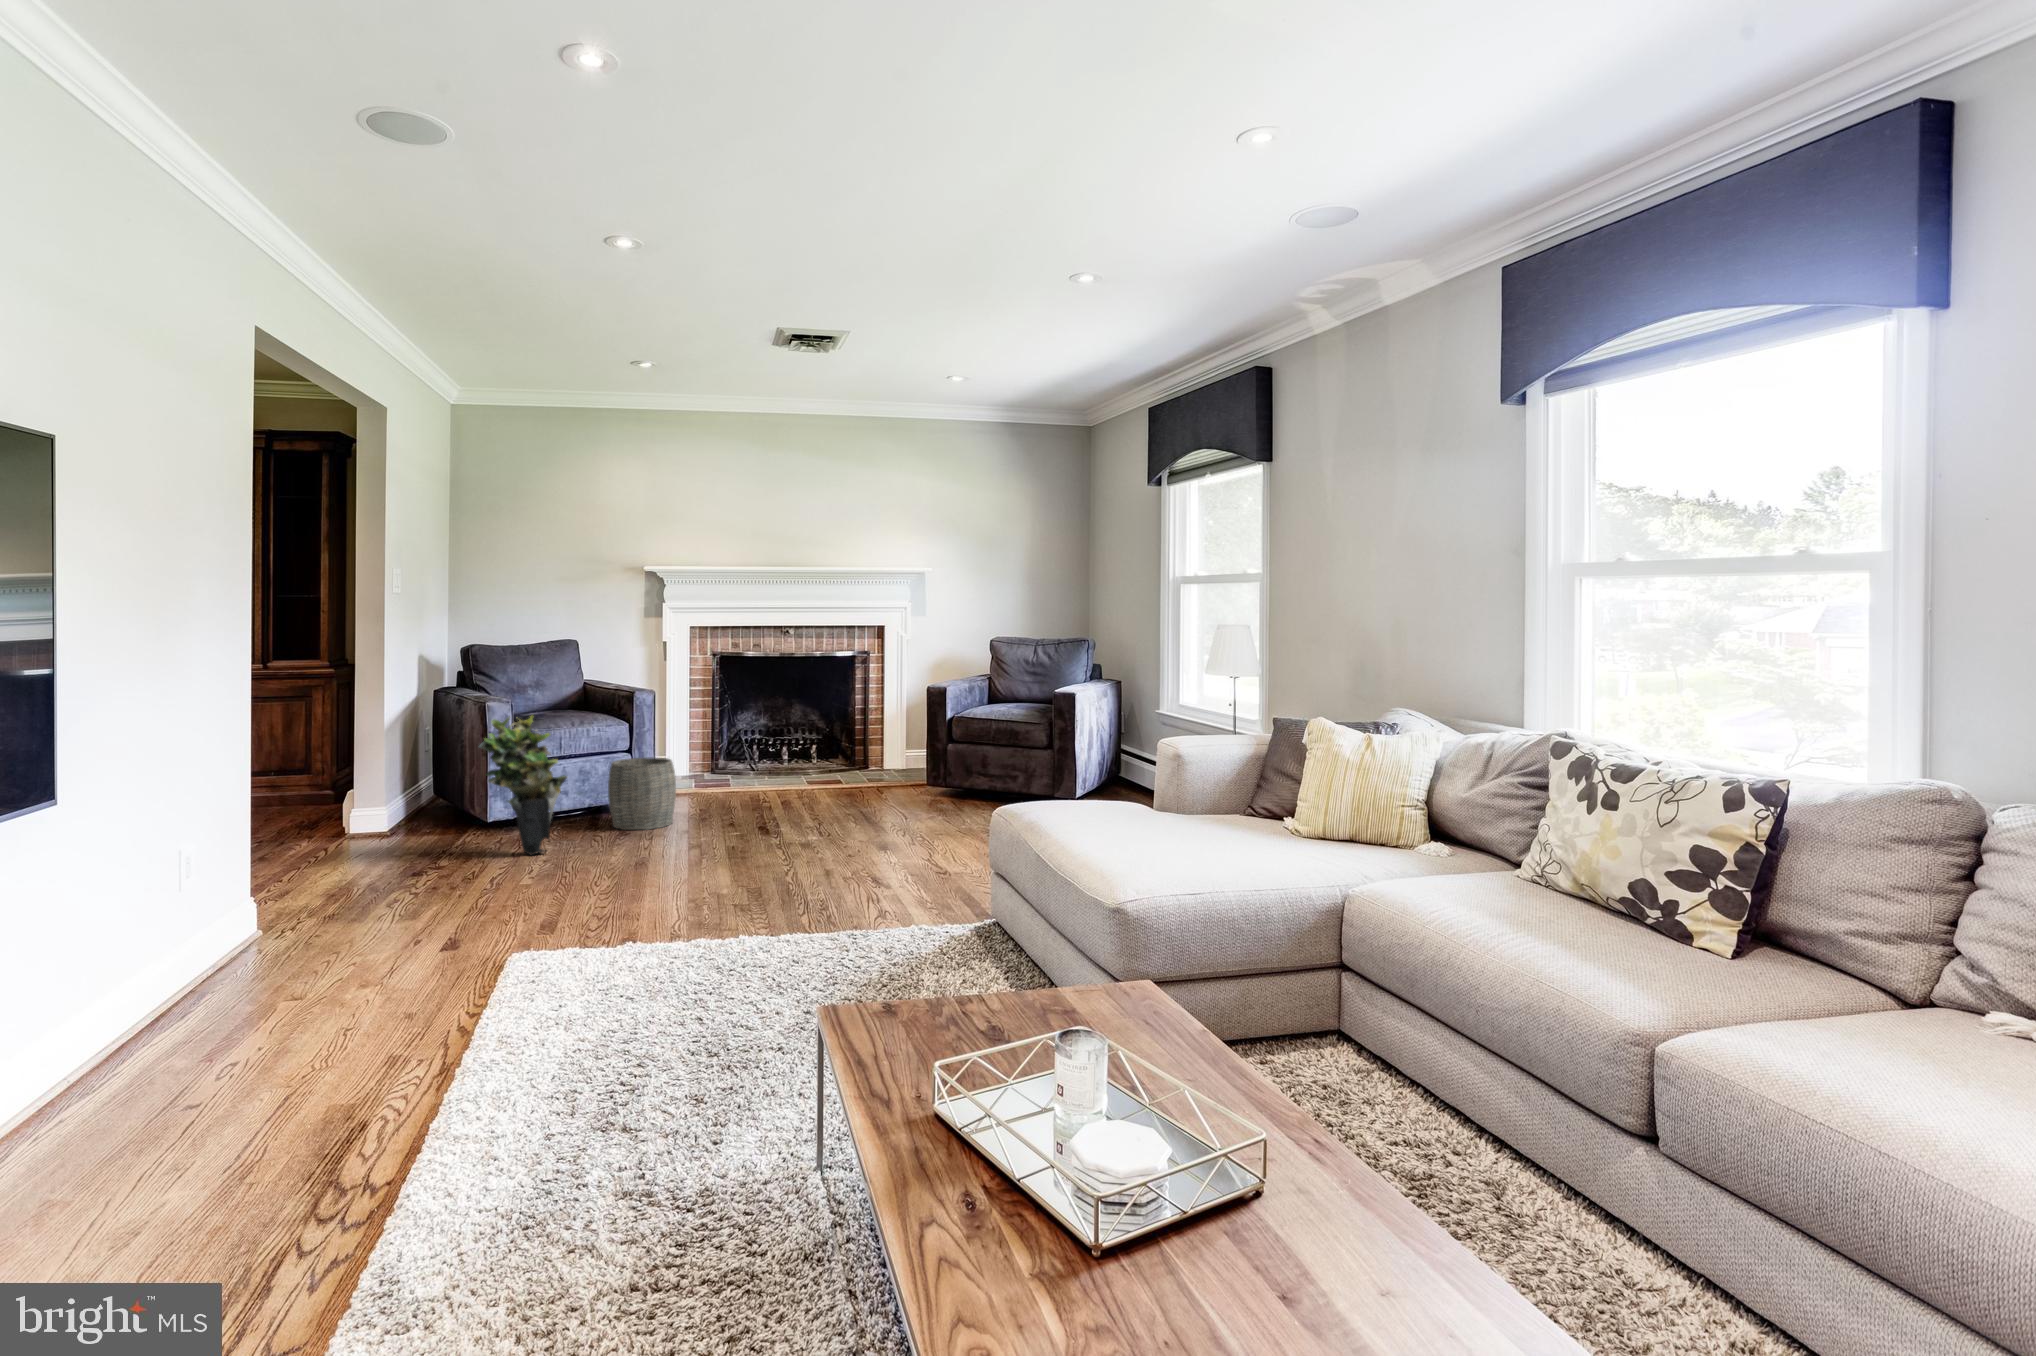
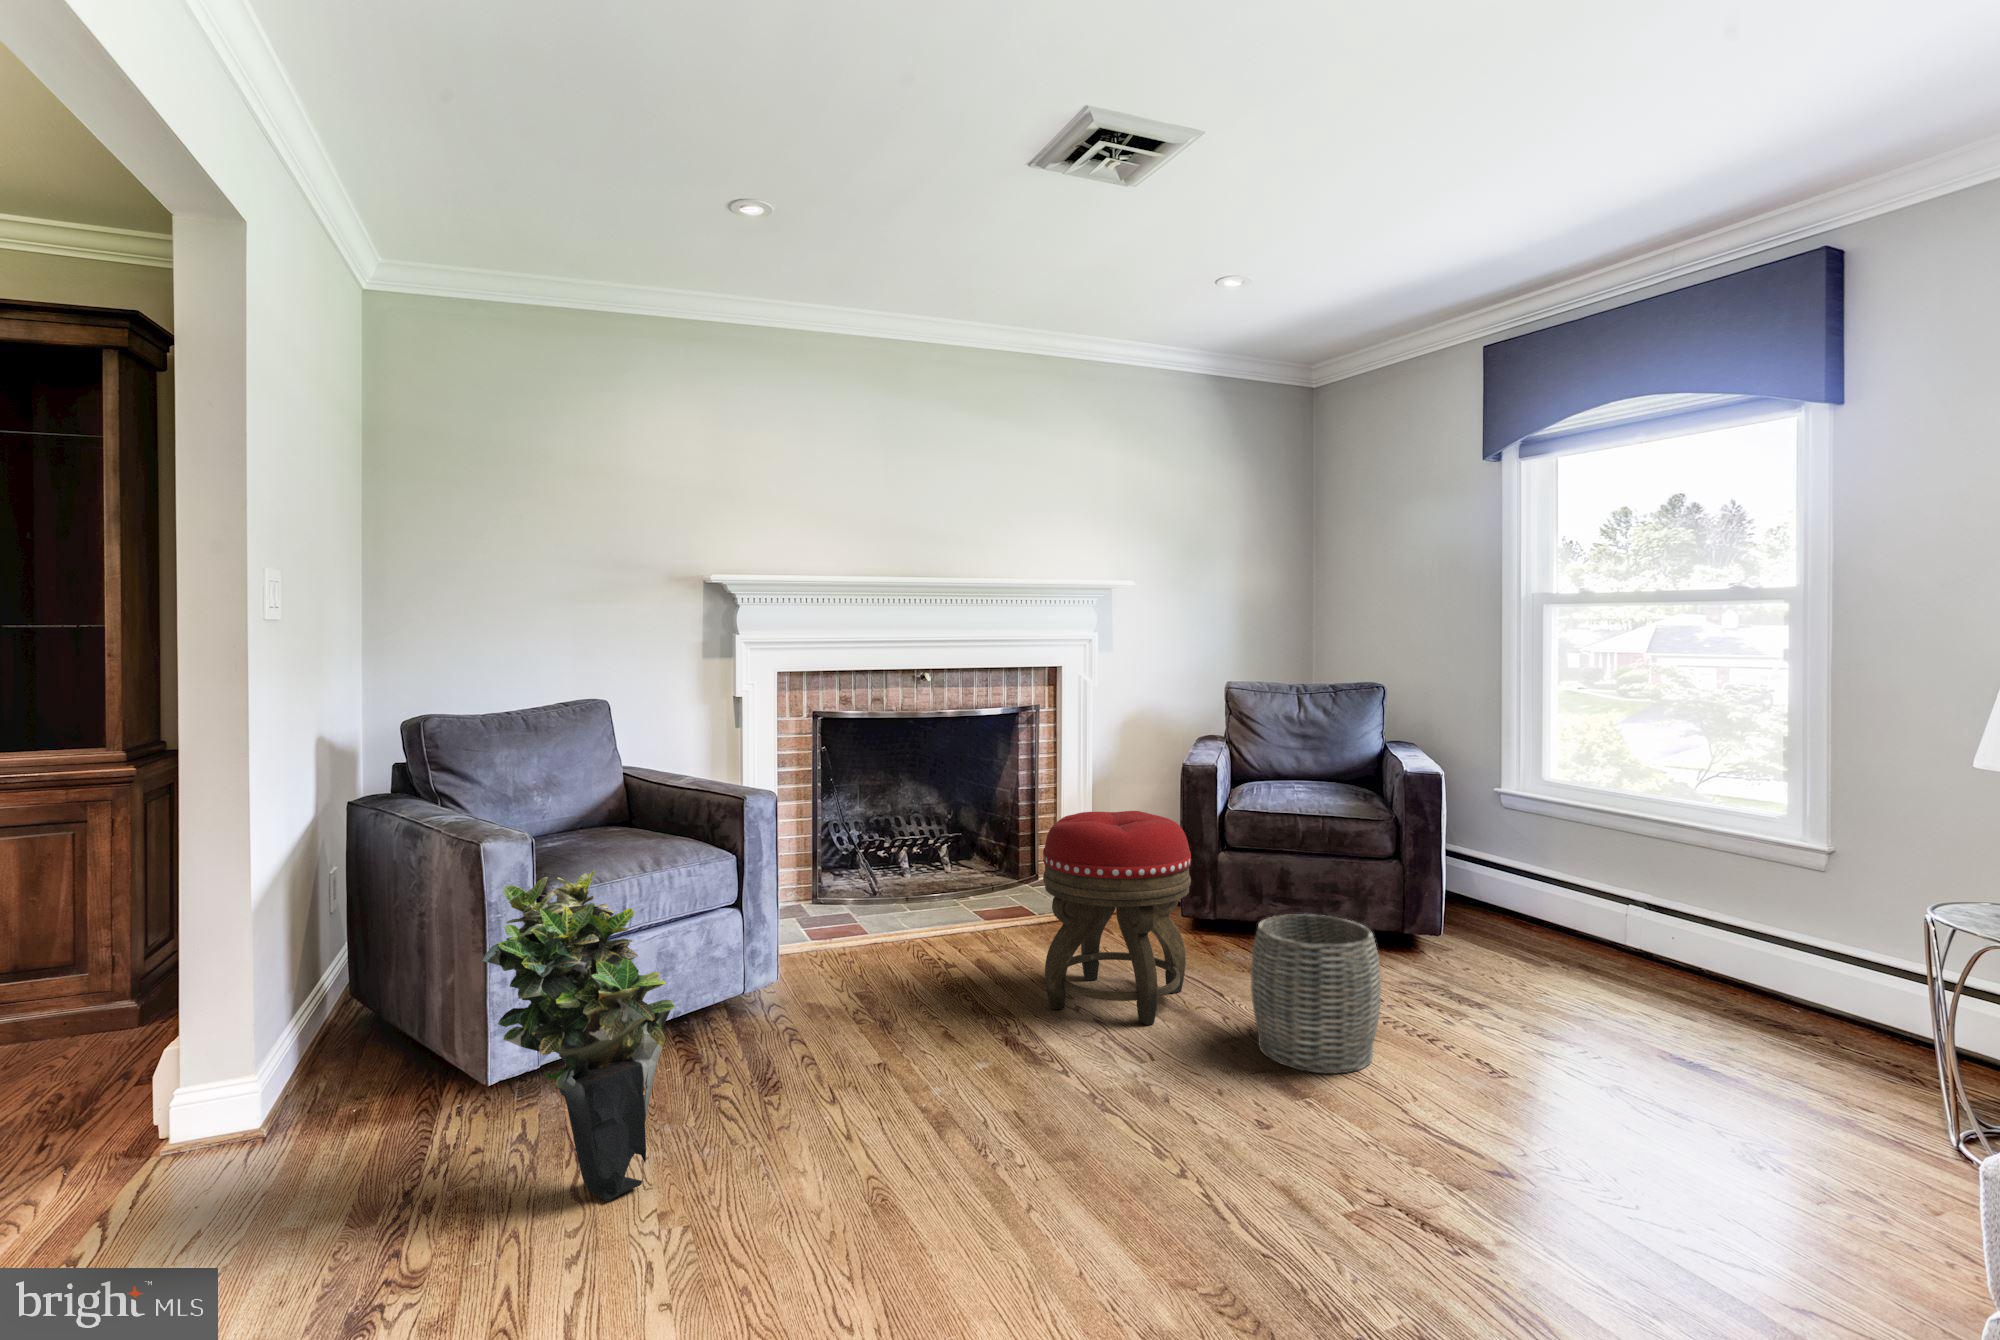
footstool: none [799,710,886,823] -> present [1043,811,1191,1025]
woven basket: present [608,757,676,830] -> present [1251,914,1381,1073]

